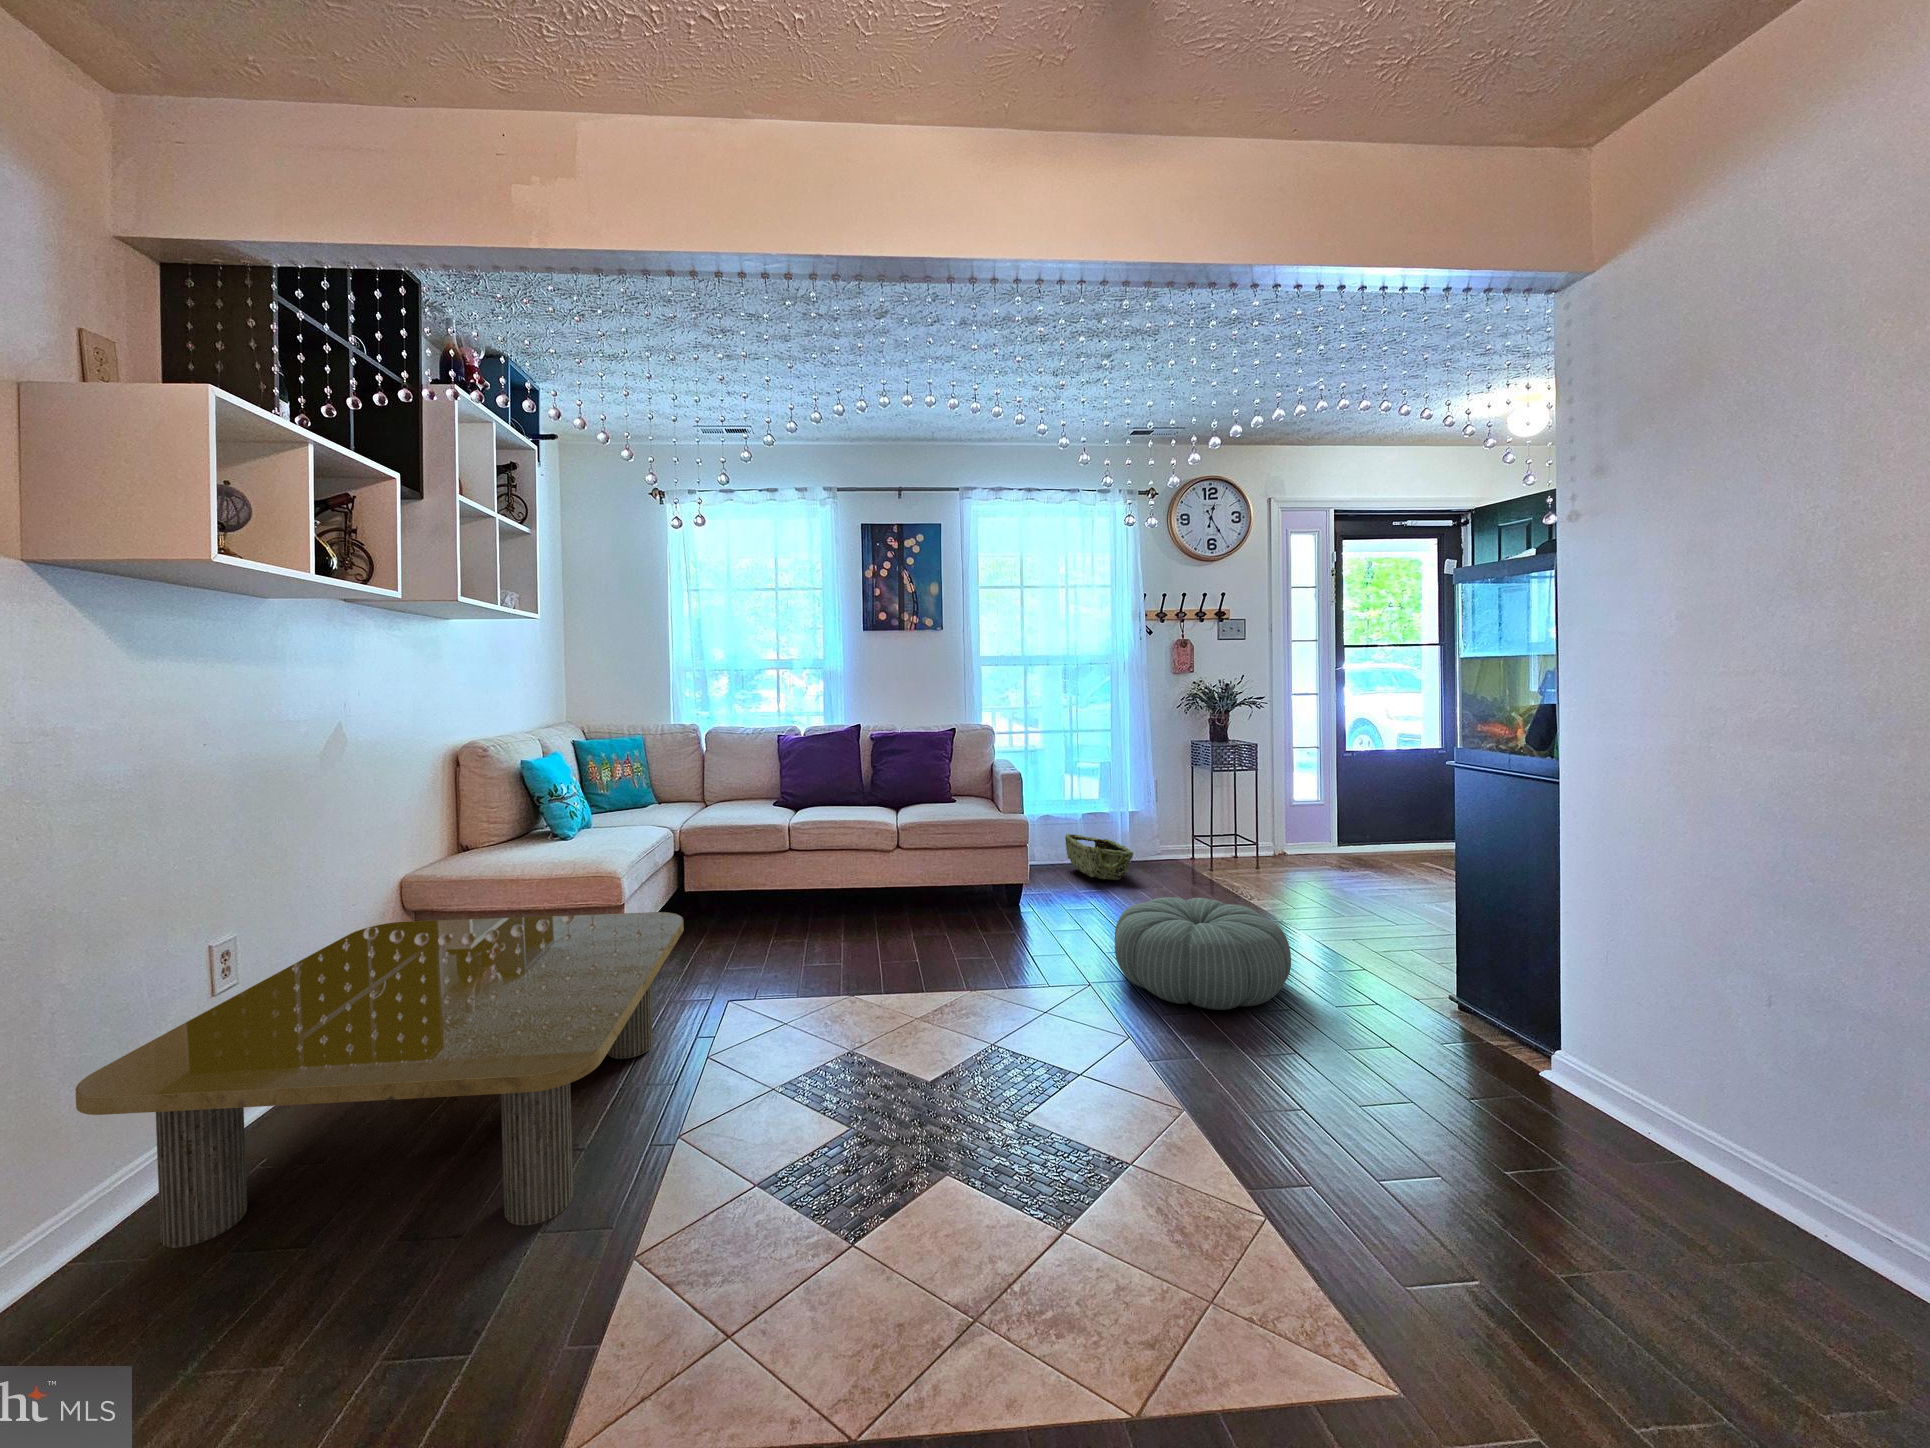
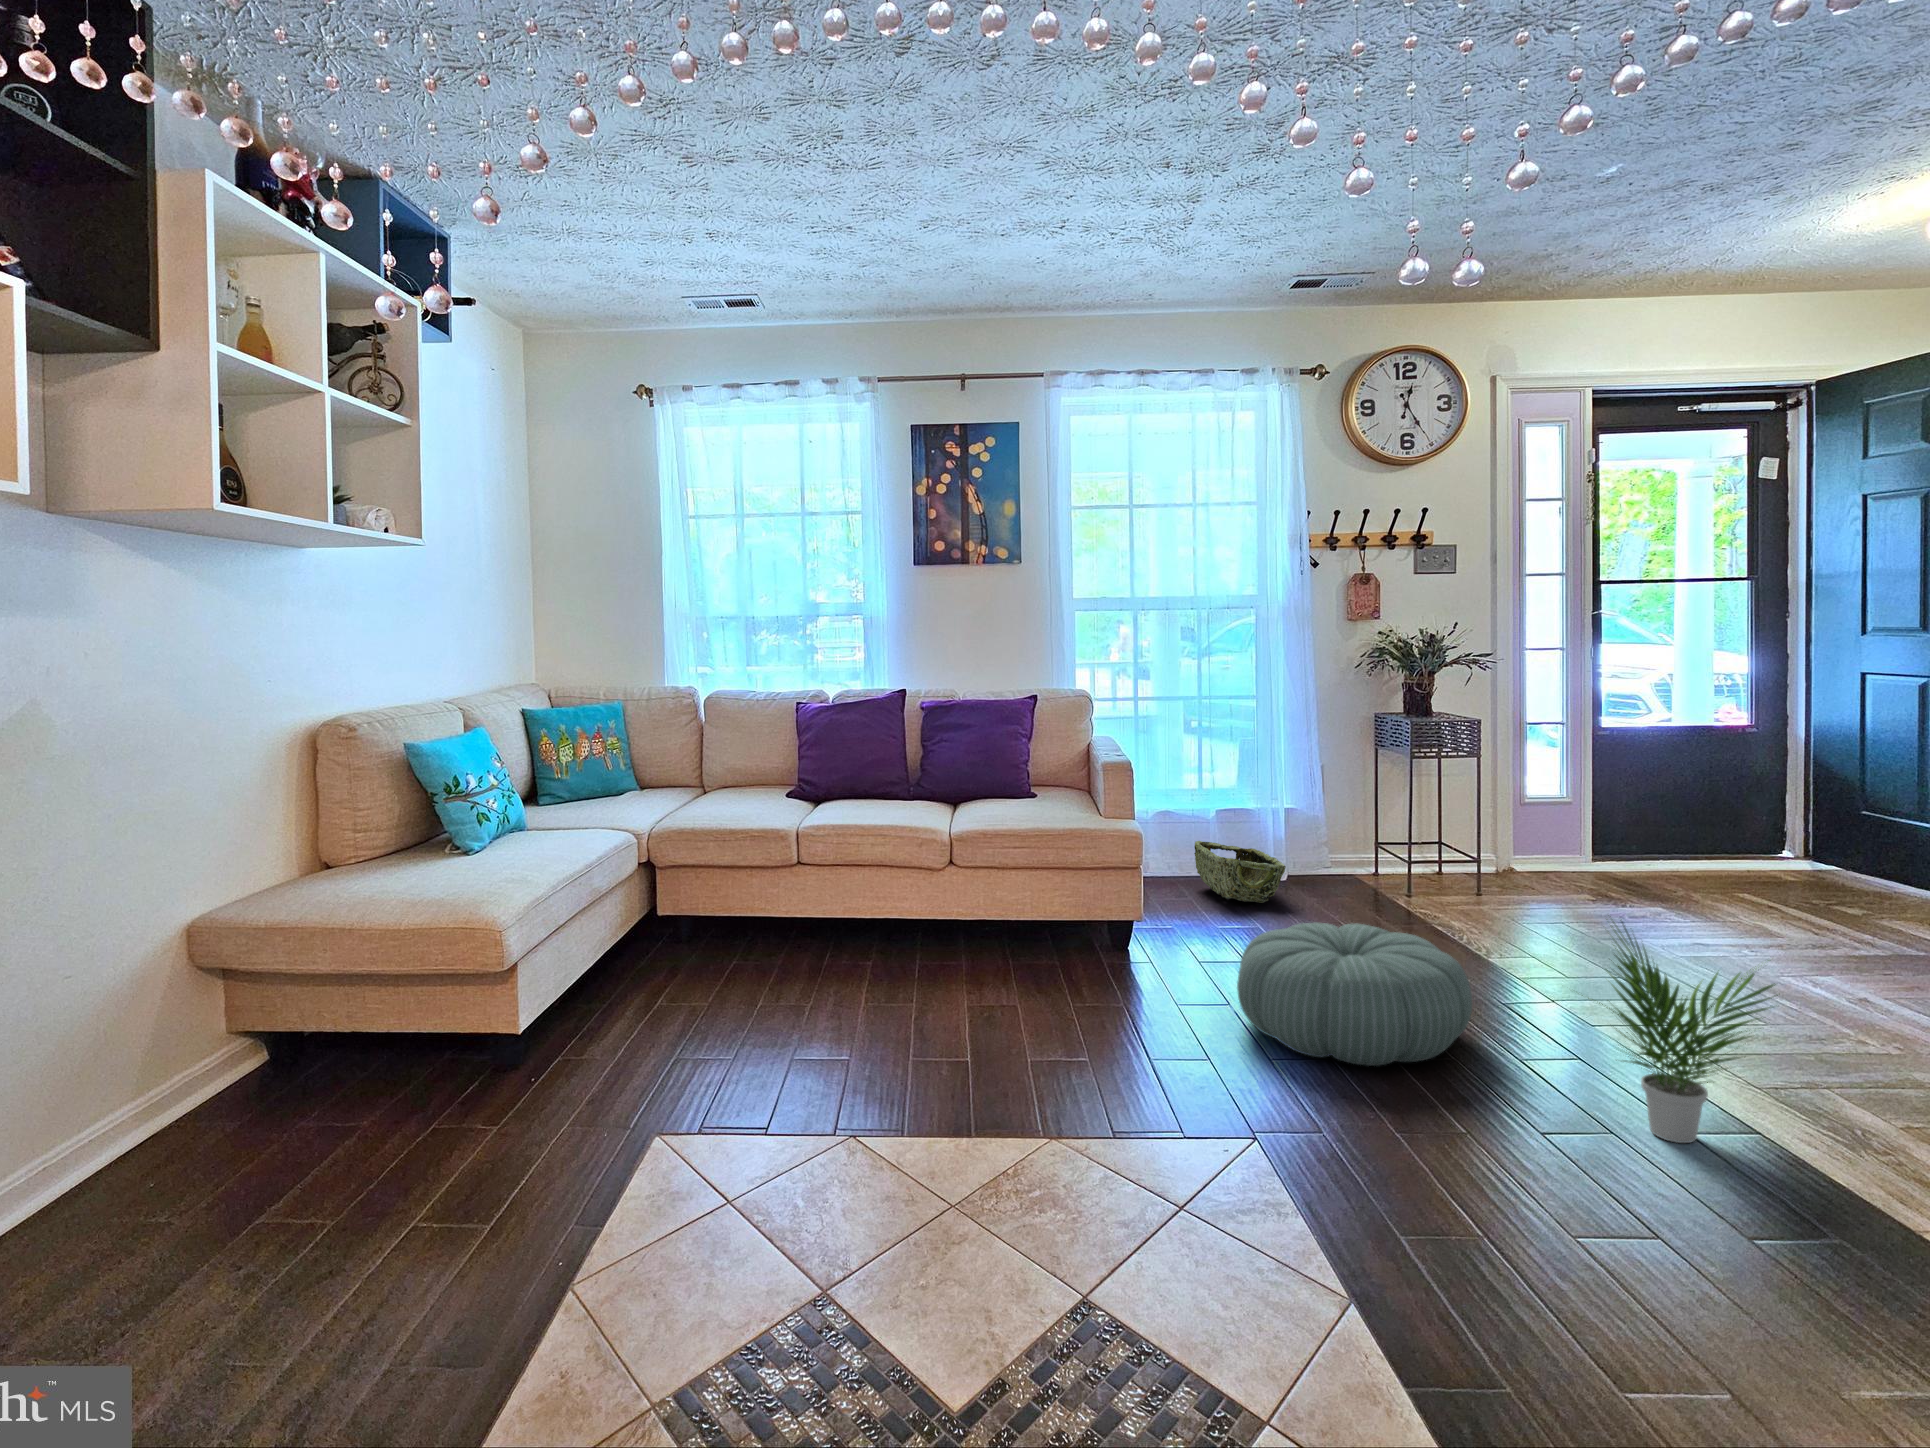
potted plant: none [1364,890,1538,1069] -> present [1582,924,1775,1143]
coffee table: present [75,912,684,1248] -> none [38,930,685,1277]

